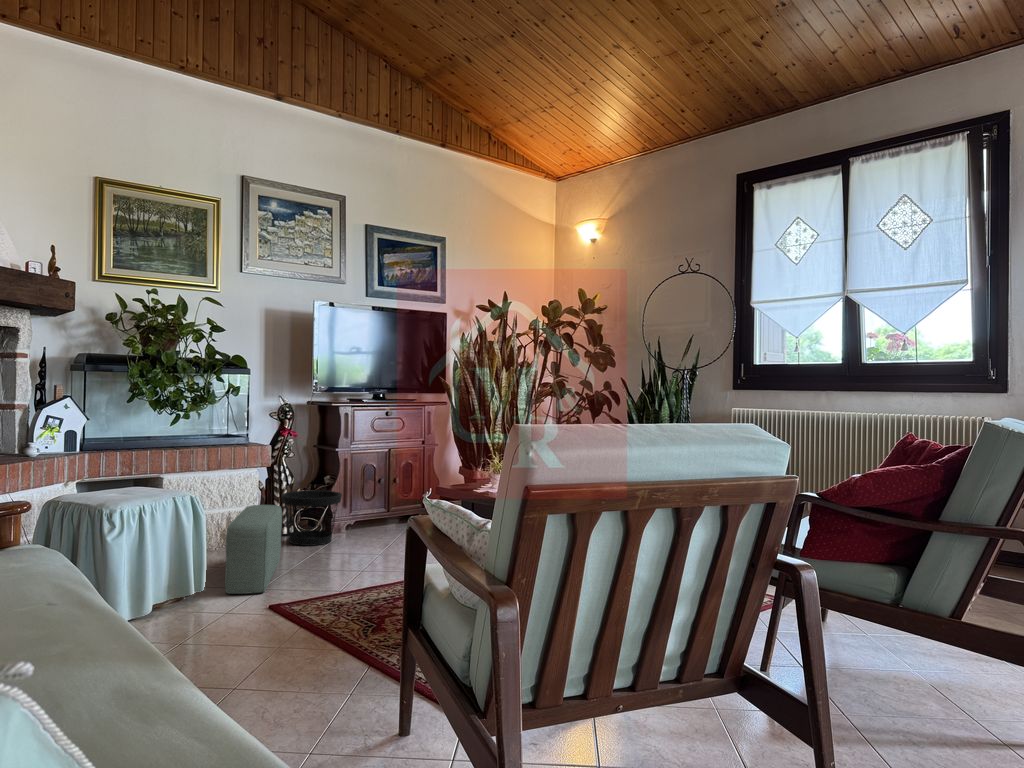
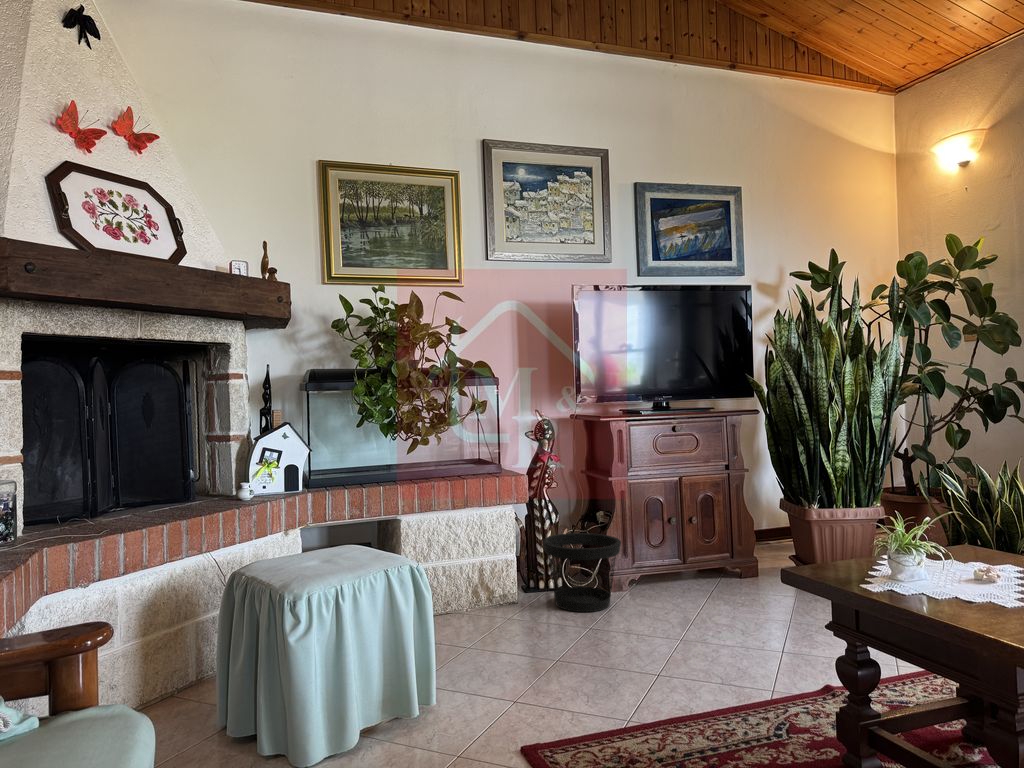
pouf: present [225,505,282,594] -> none [463,562,542,708]

